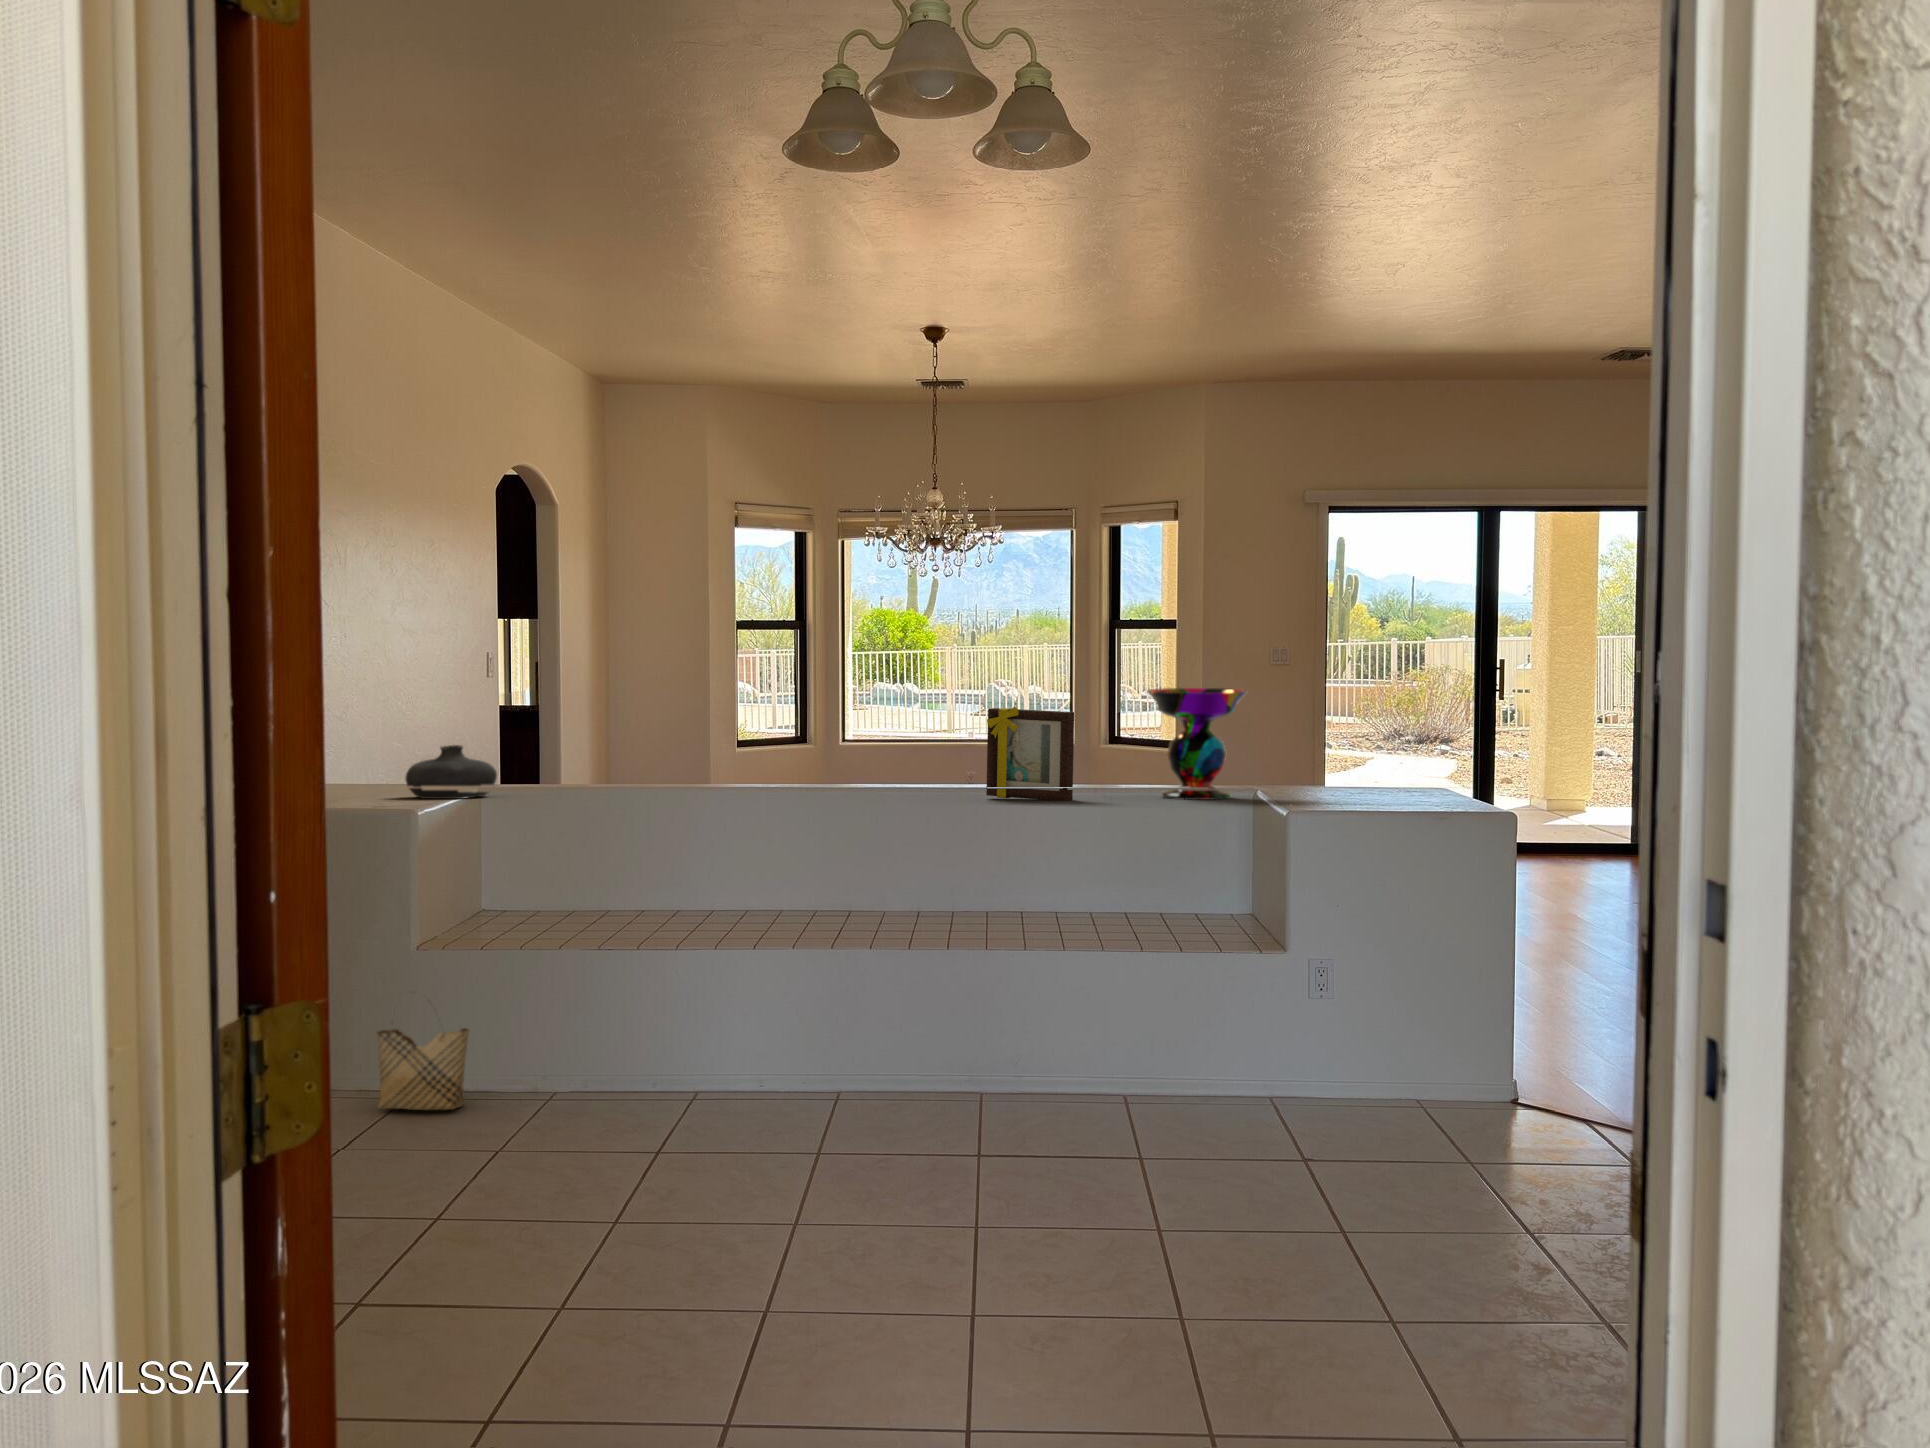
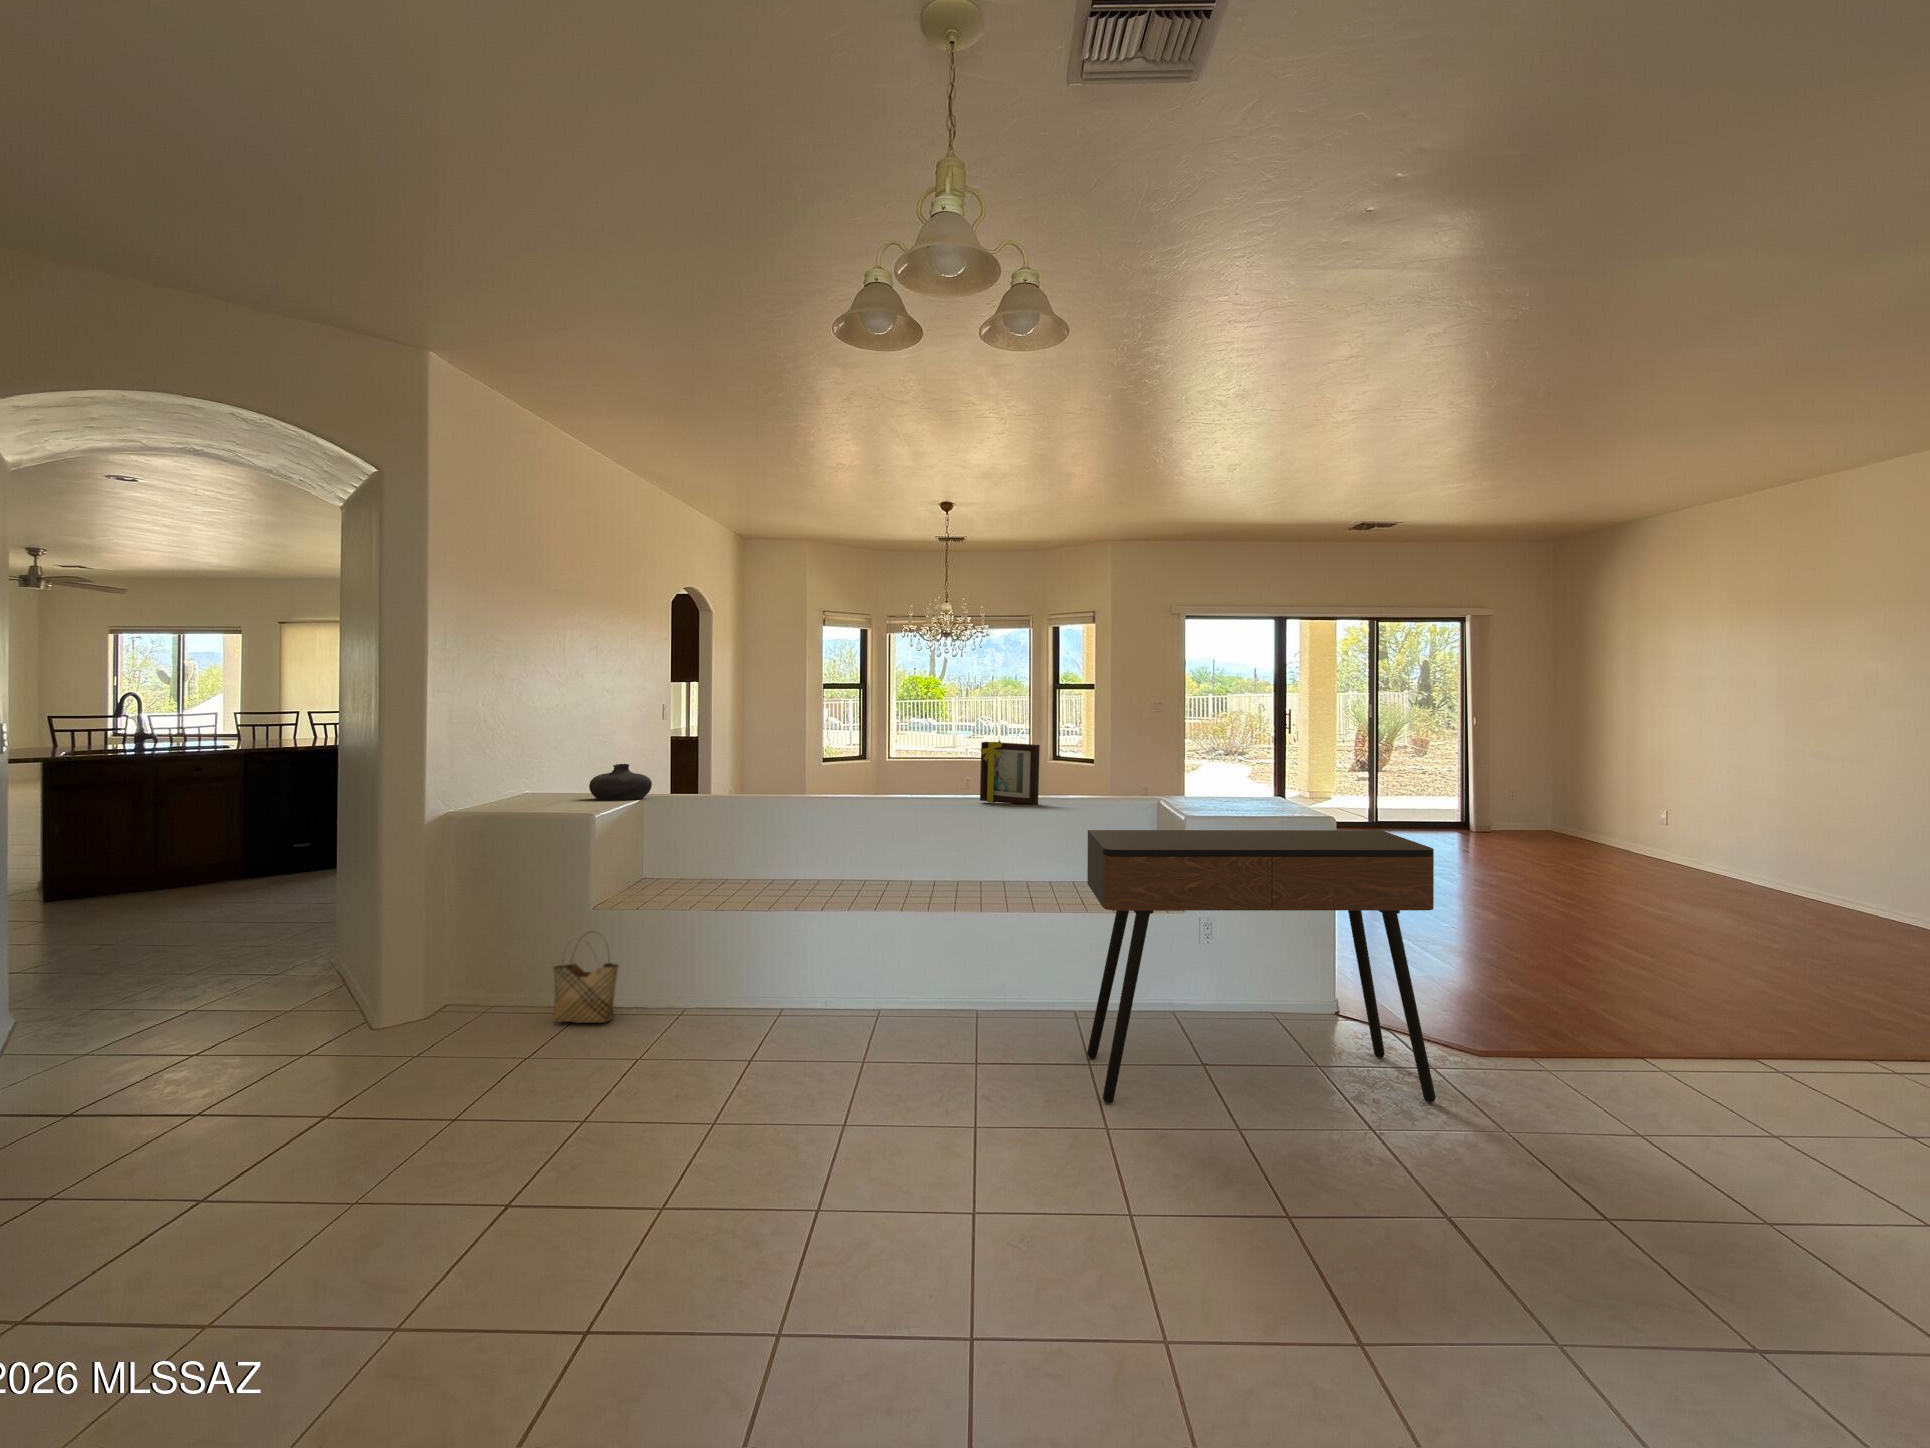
decorative bowl: present [1147,688,1247,800] -> none [1087,729,1156,806]
console table: none [1138,829,1619,1202] -> present [1087,830,1436,1104]

